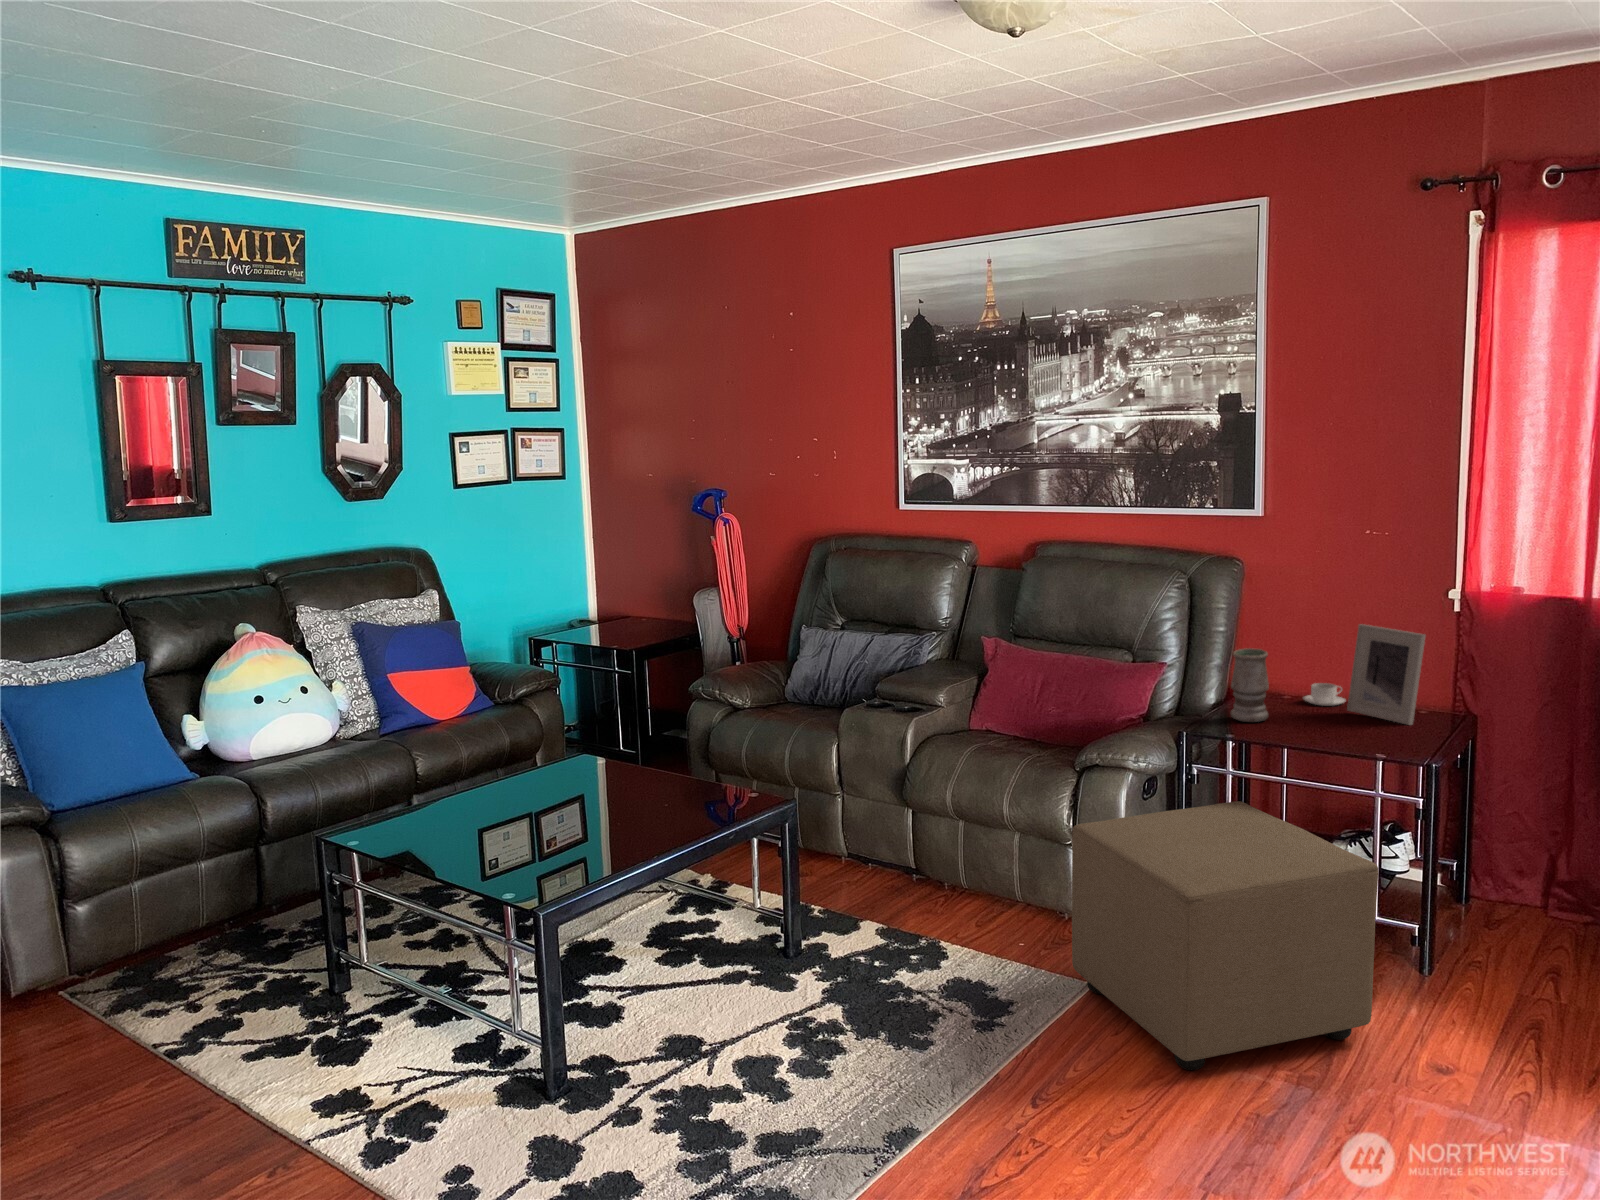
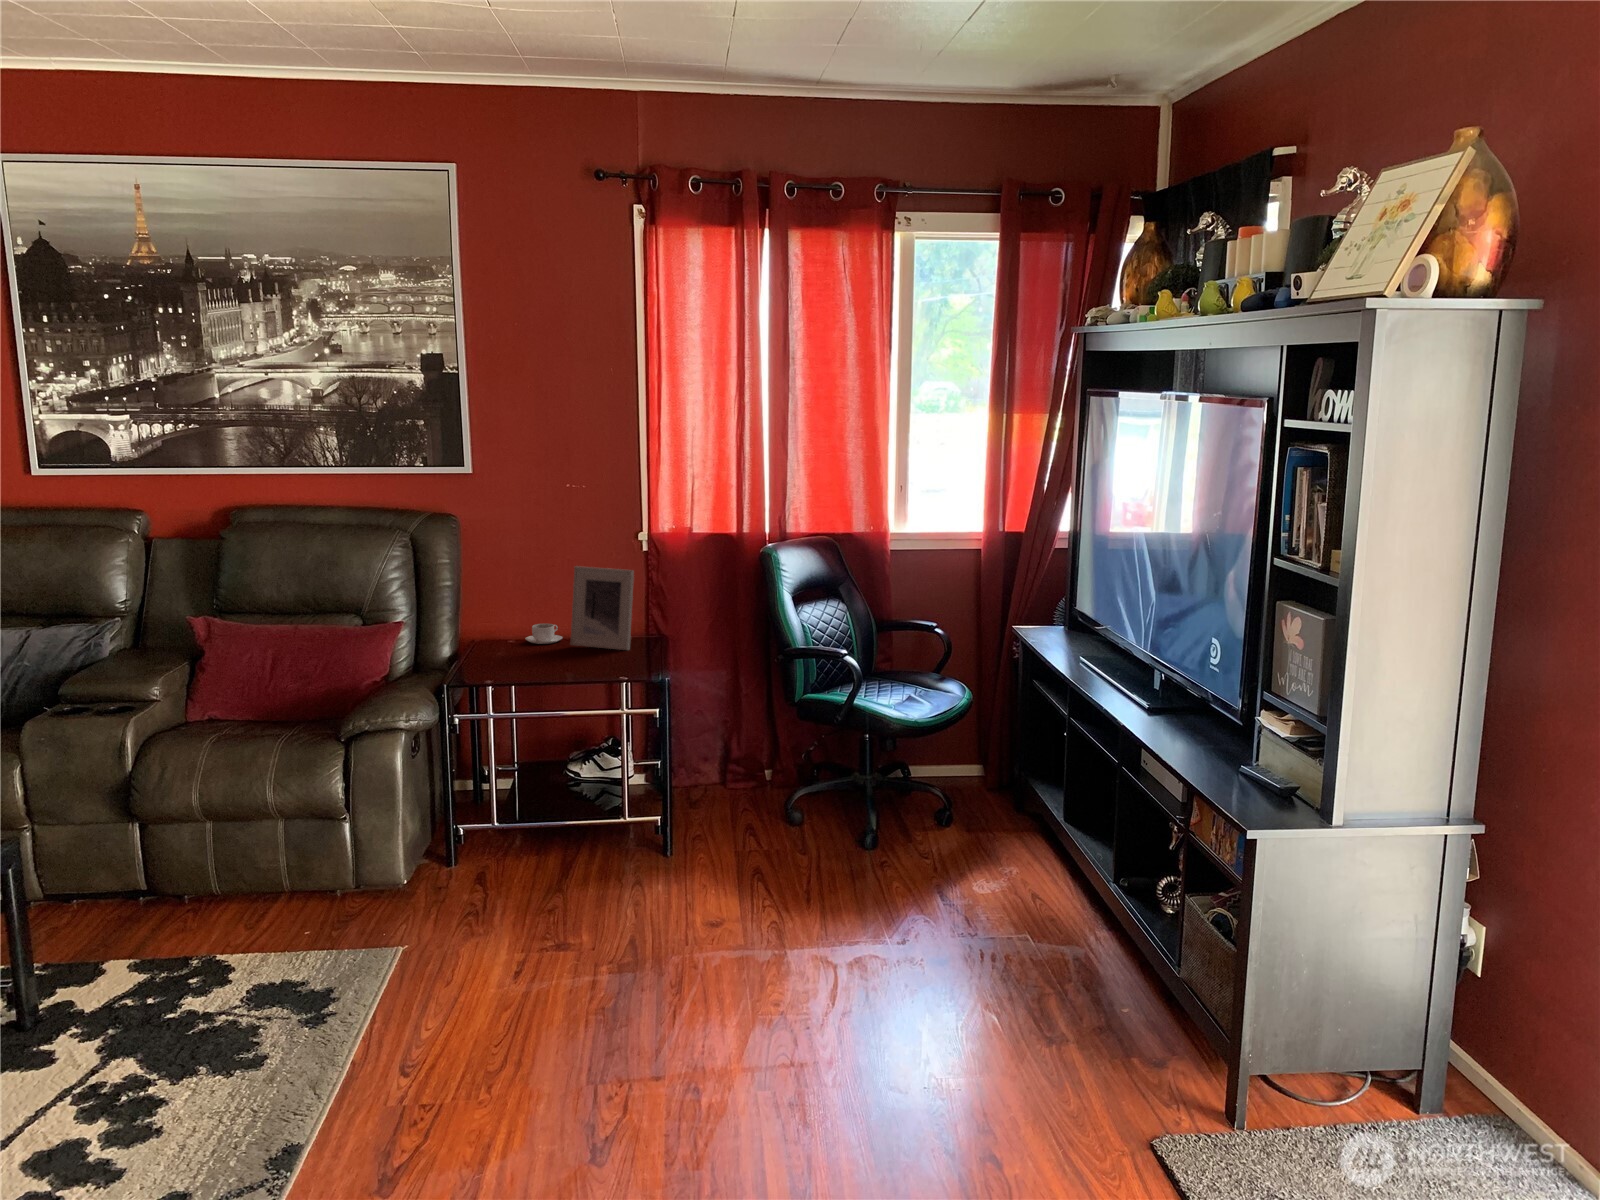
vase: present [1231,648,1269,722] -> none [474,596,510,666]
ottoman: present [1072,801,1378,1070] -> none [375,739,662,995]

